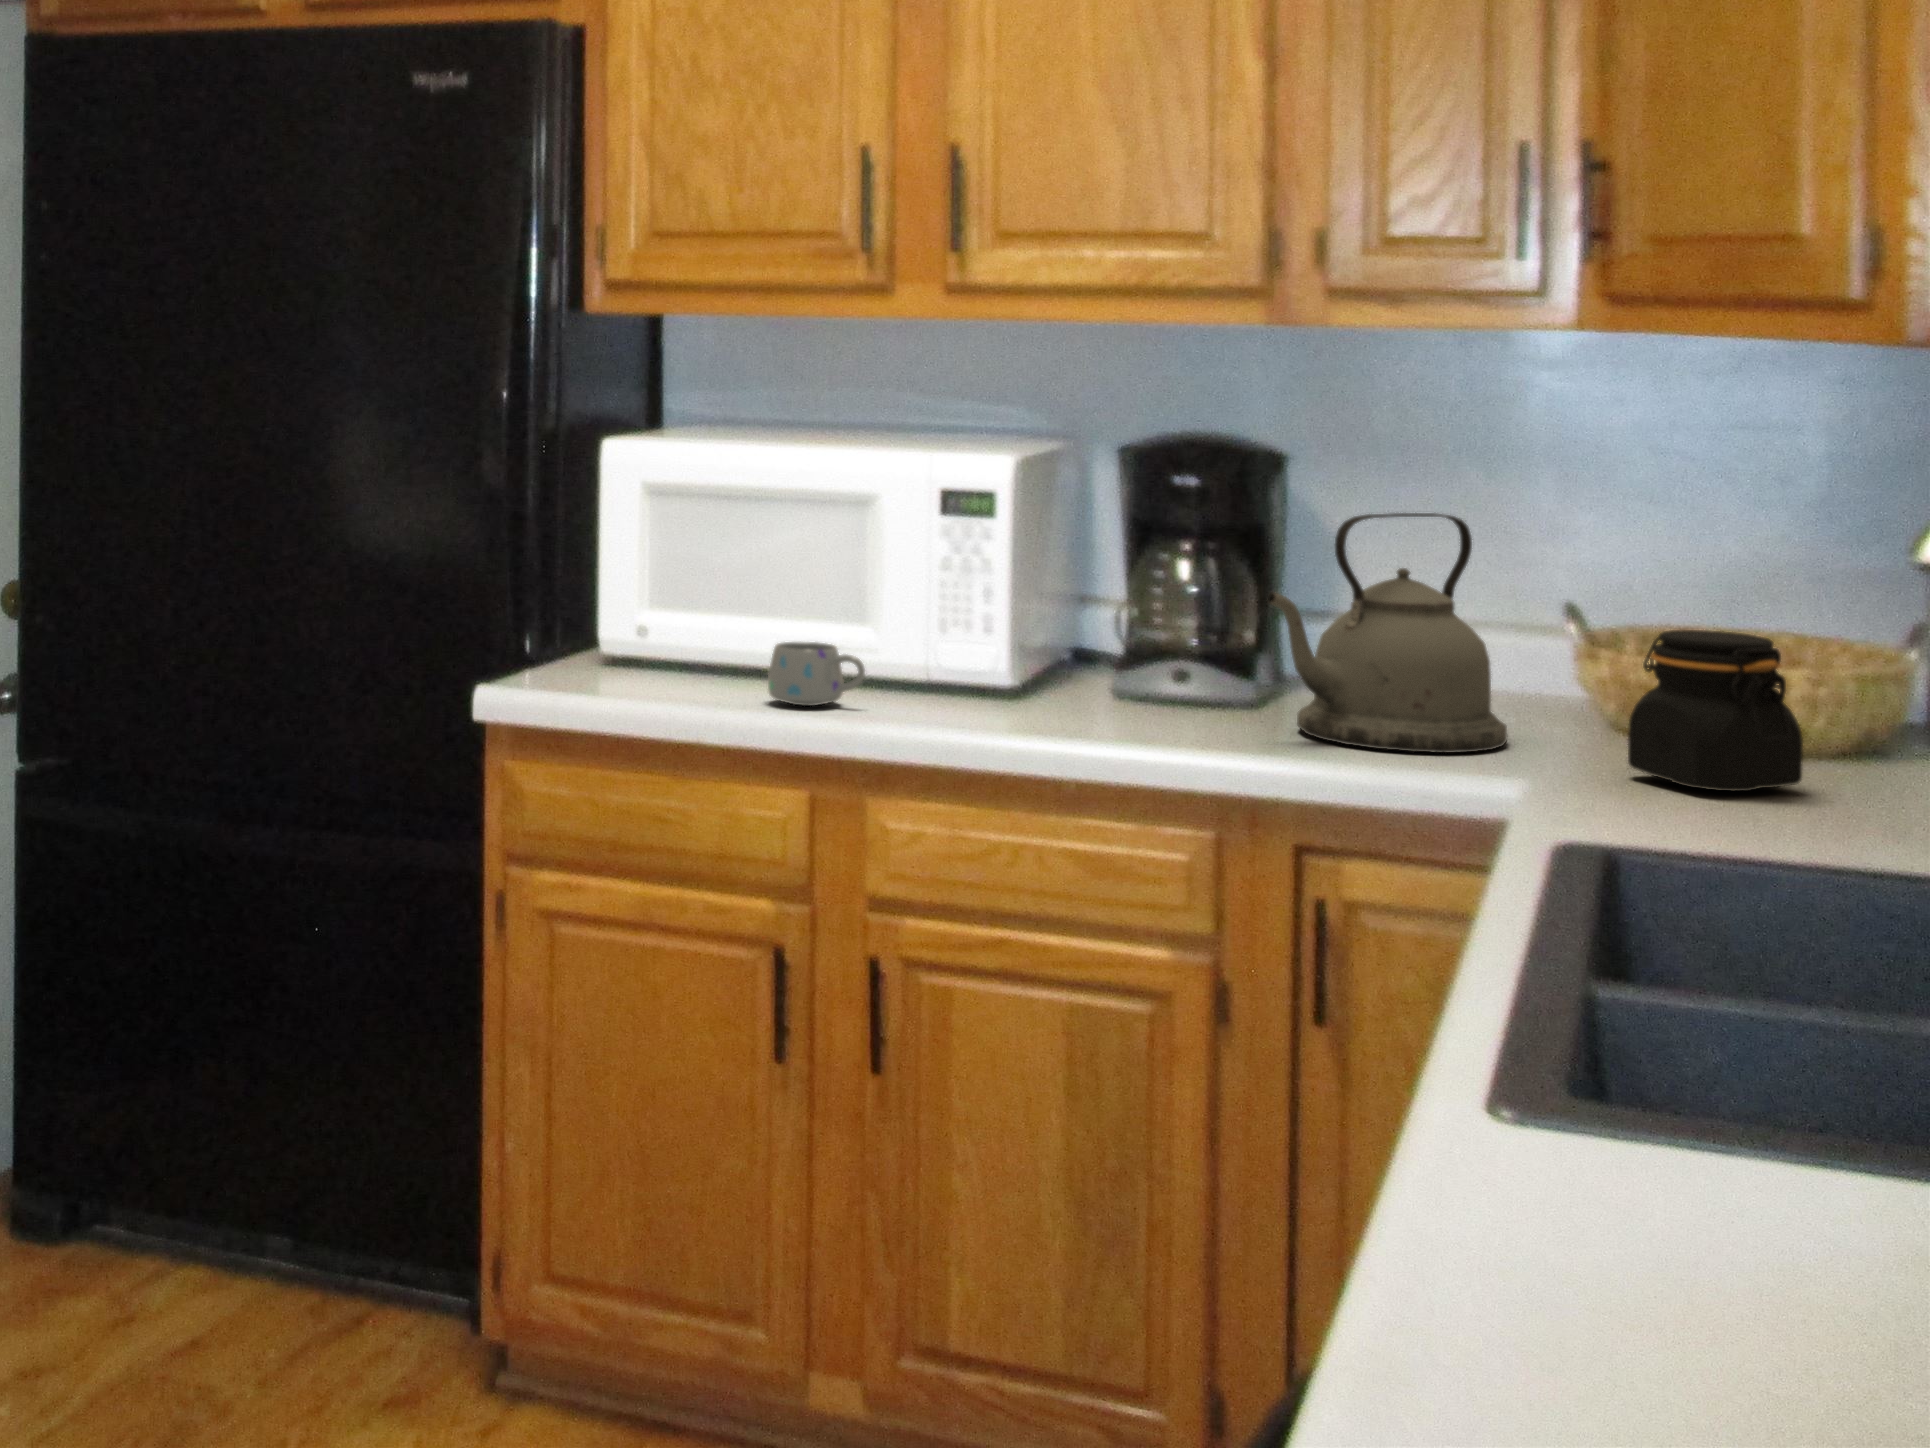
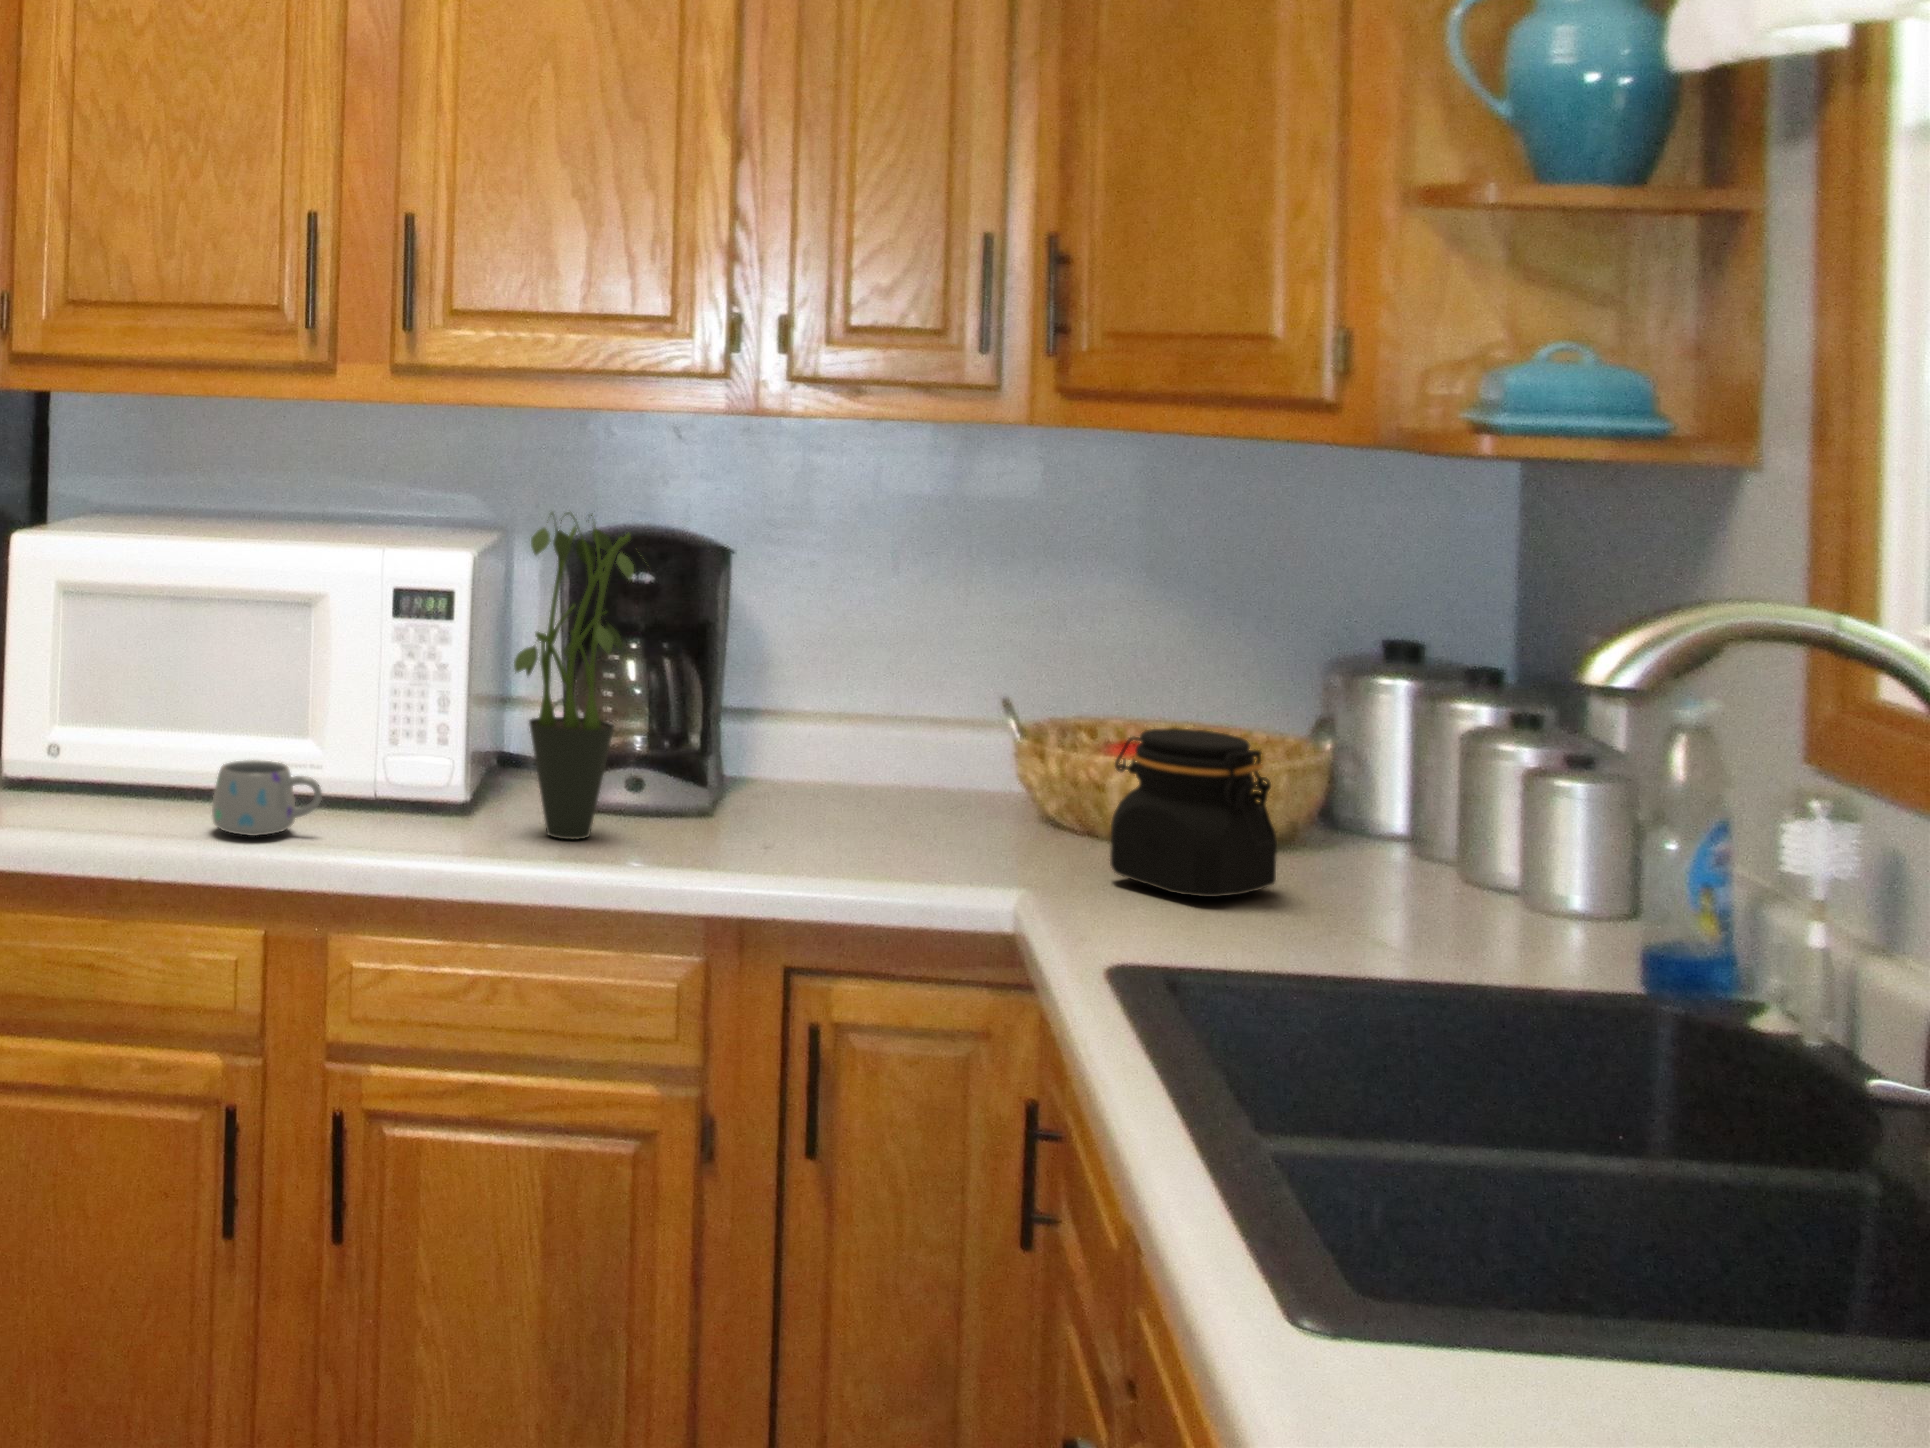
potted plant: none [1040,417,1179,722] -> present [514,513,634,839]
kettle: present [1268,513,1508,753] -> none [755,607,969,862]

